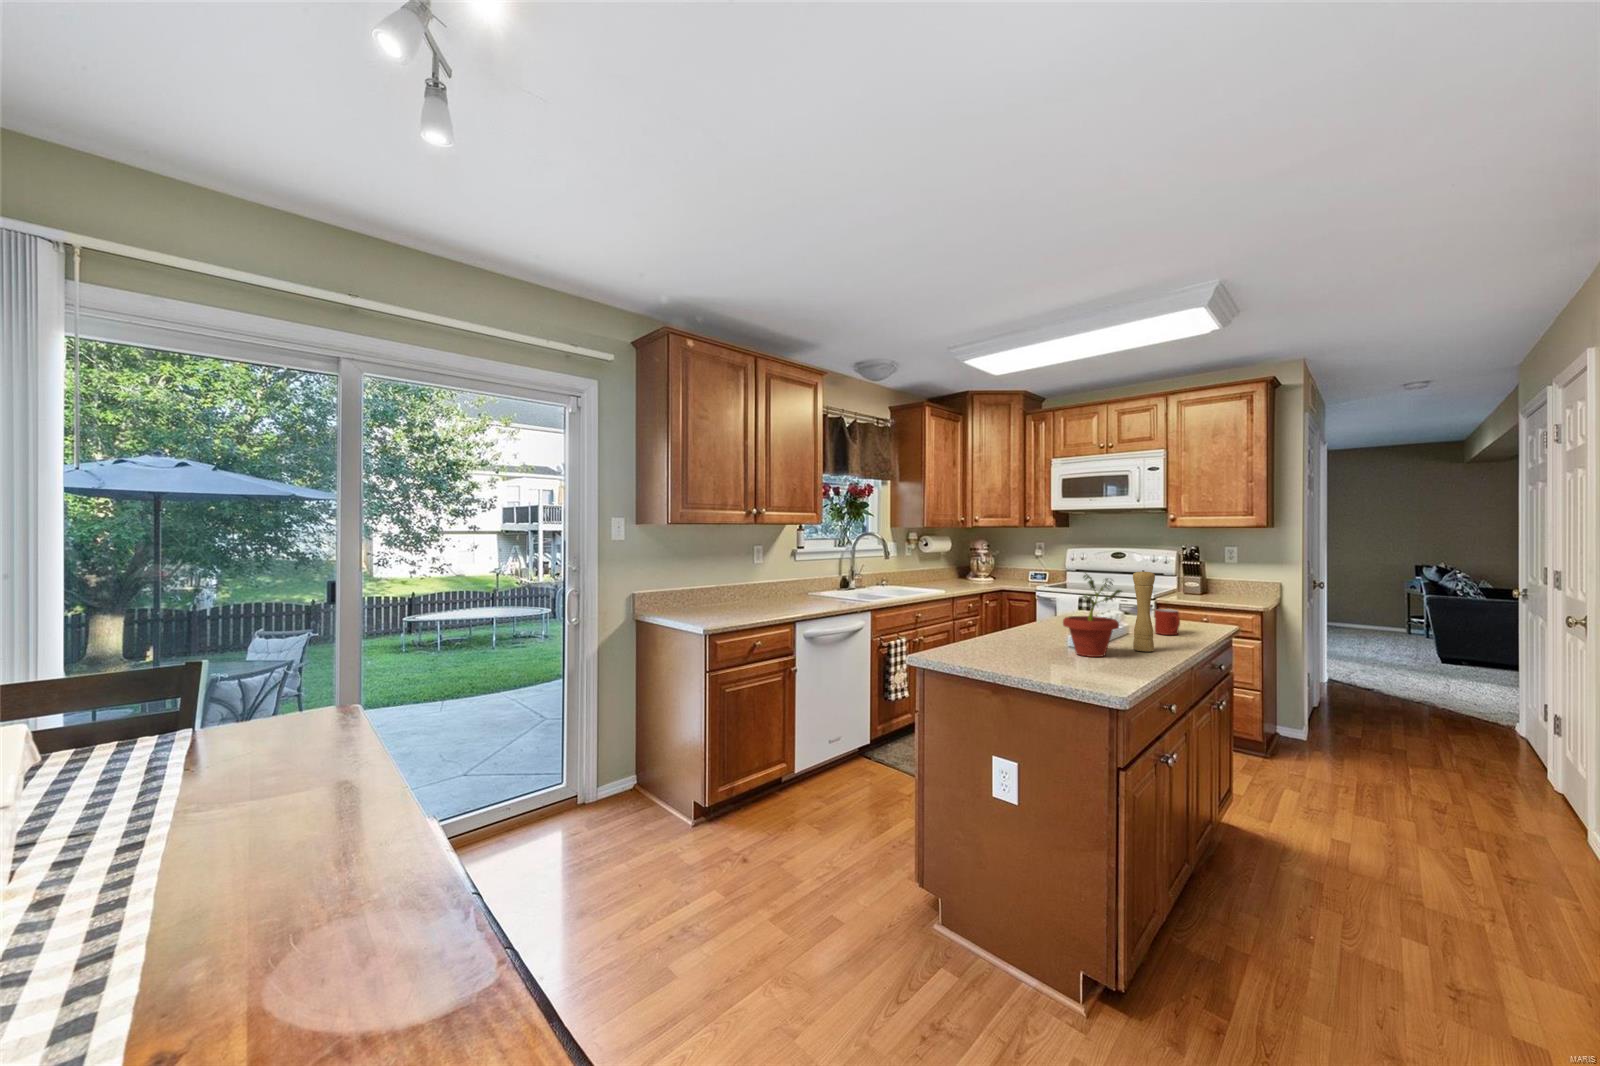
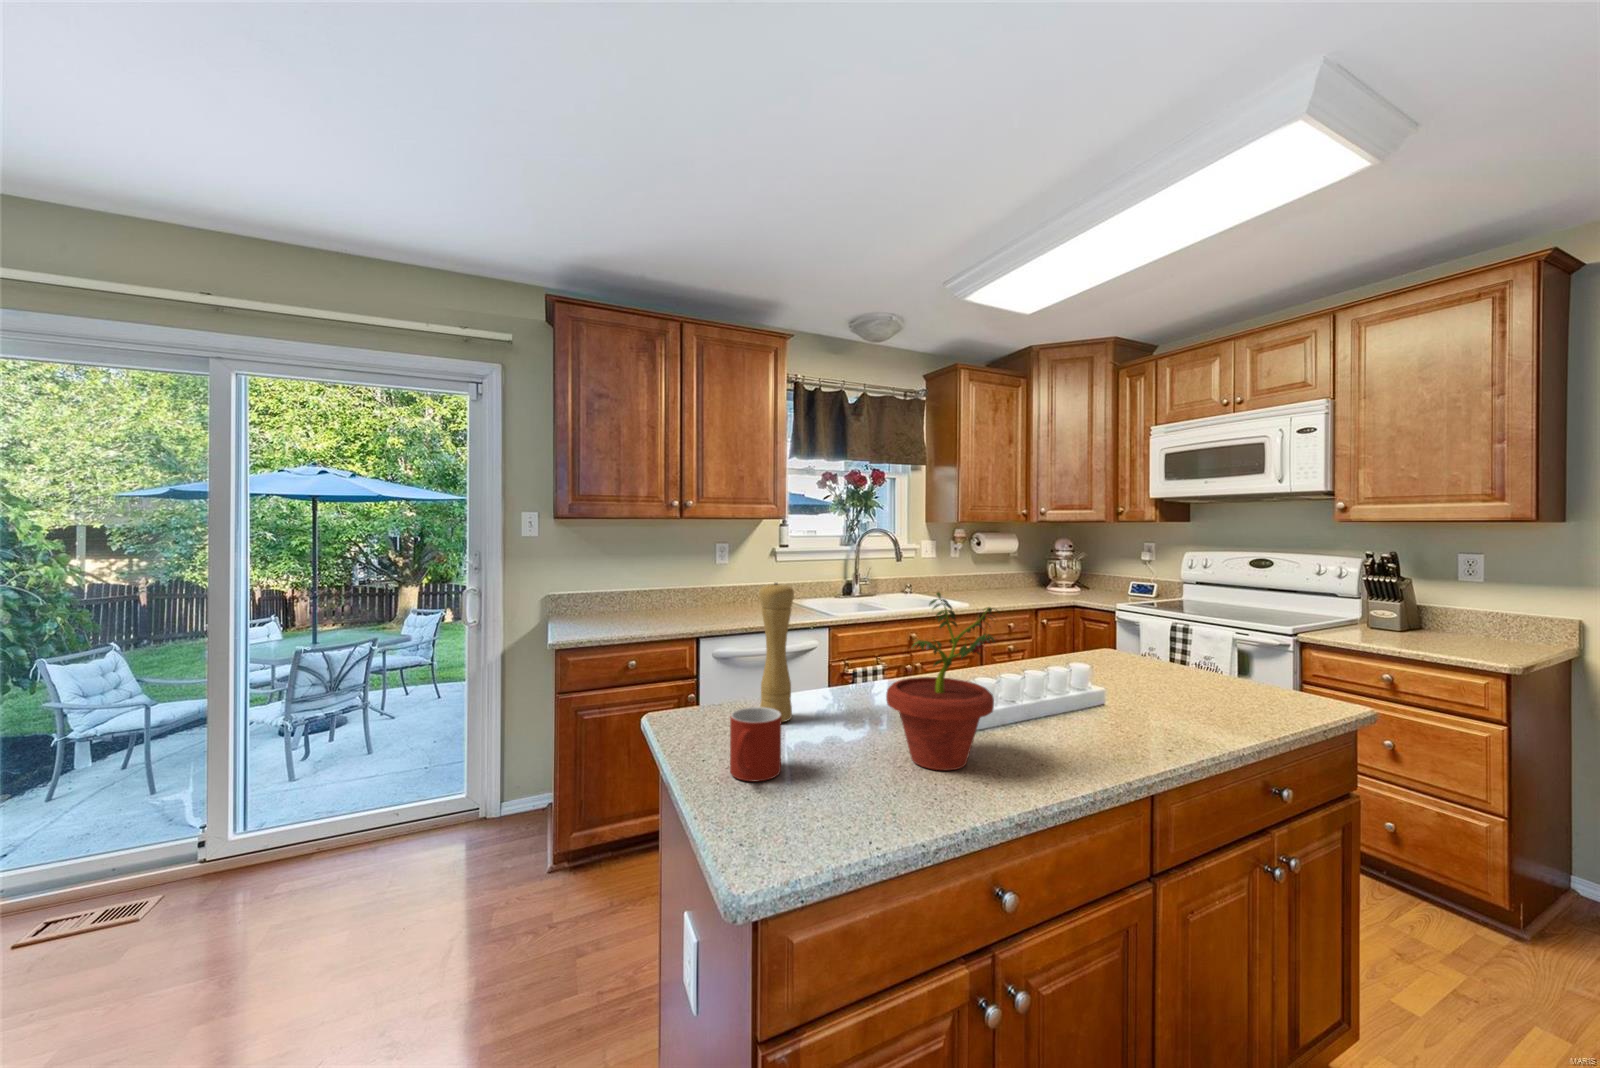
pepper mill: present [1133,570,1155,652] -> present [759,583,794,722]
mug: present [1155,609,1180,635] -> present [730,707,781,781]

